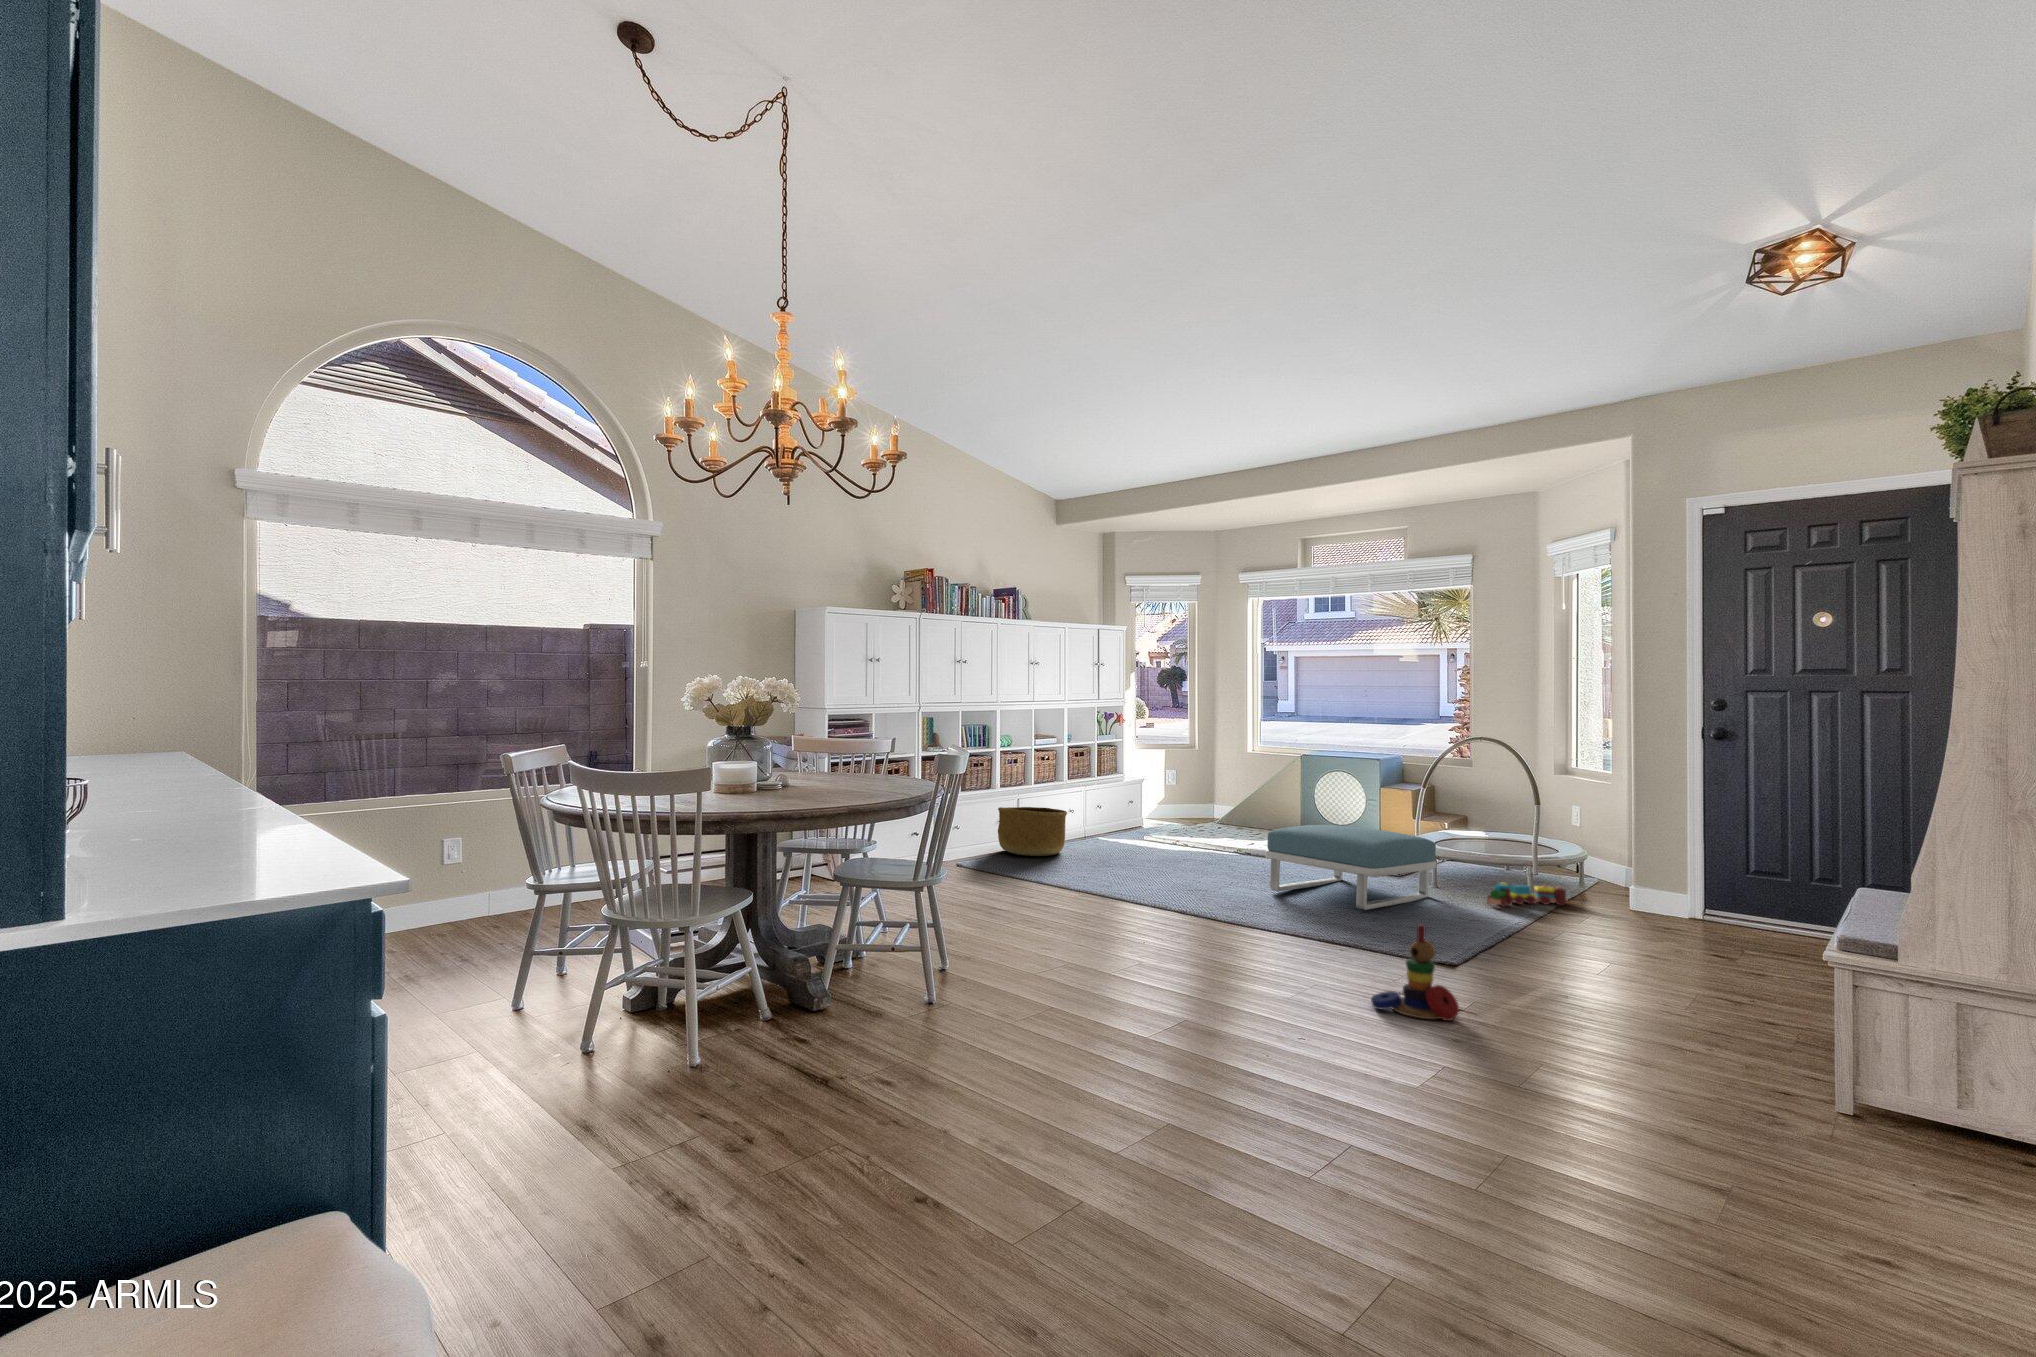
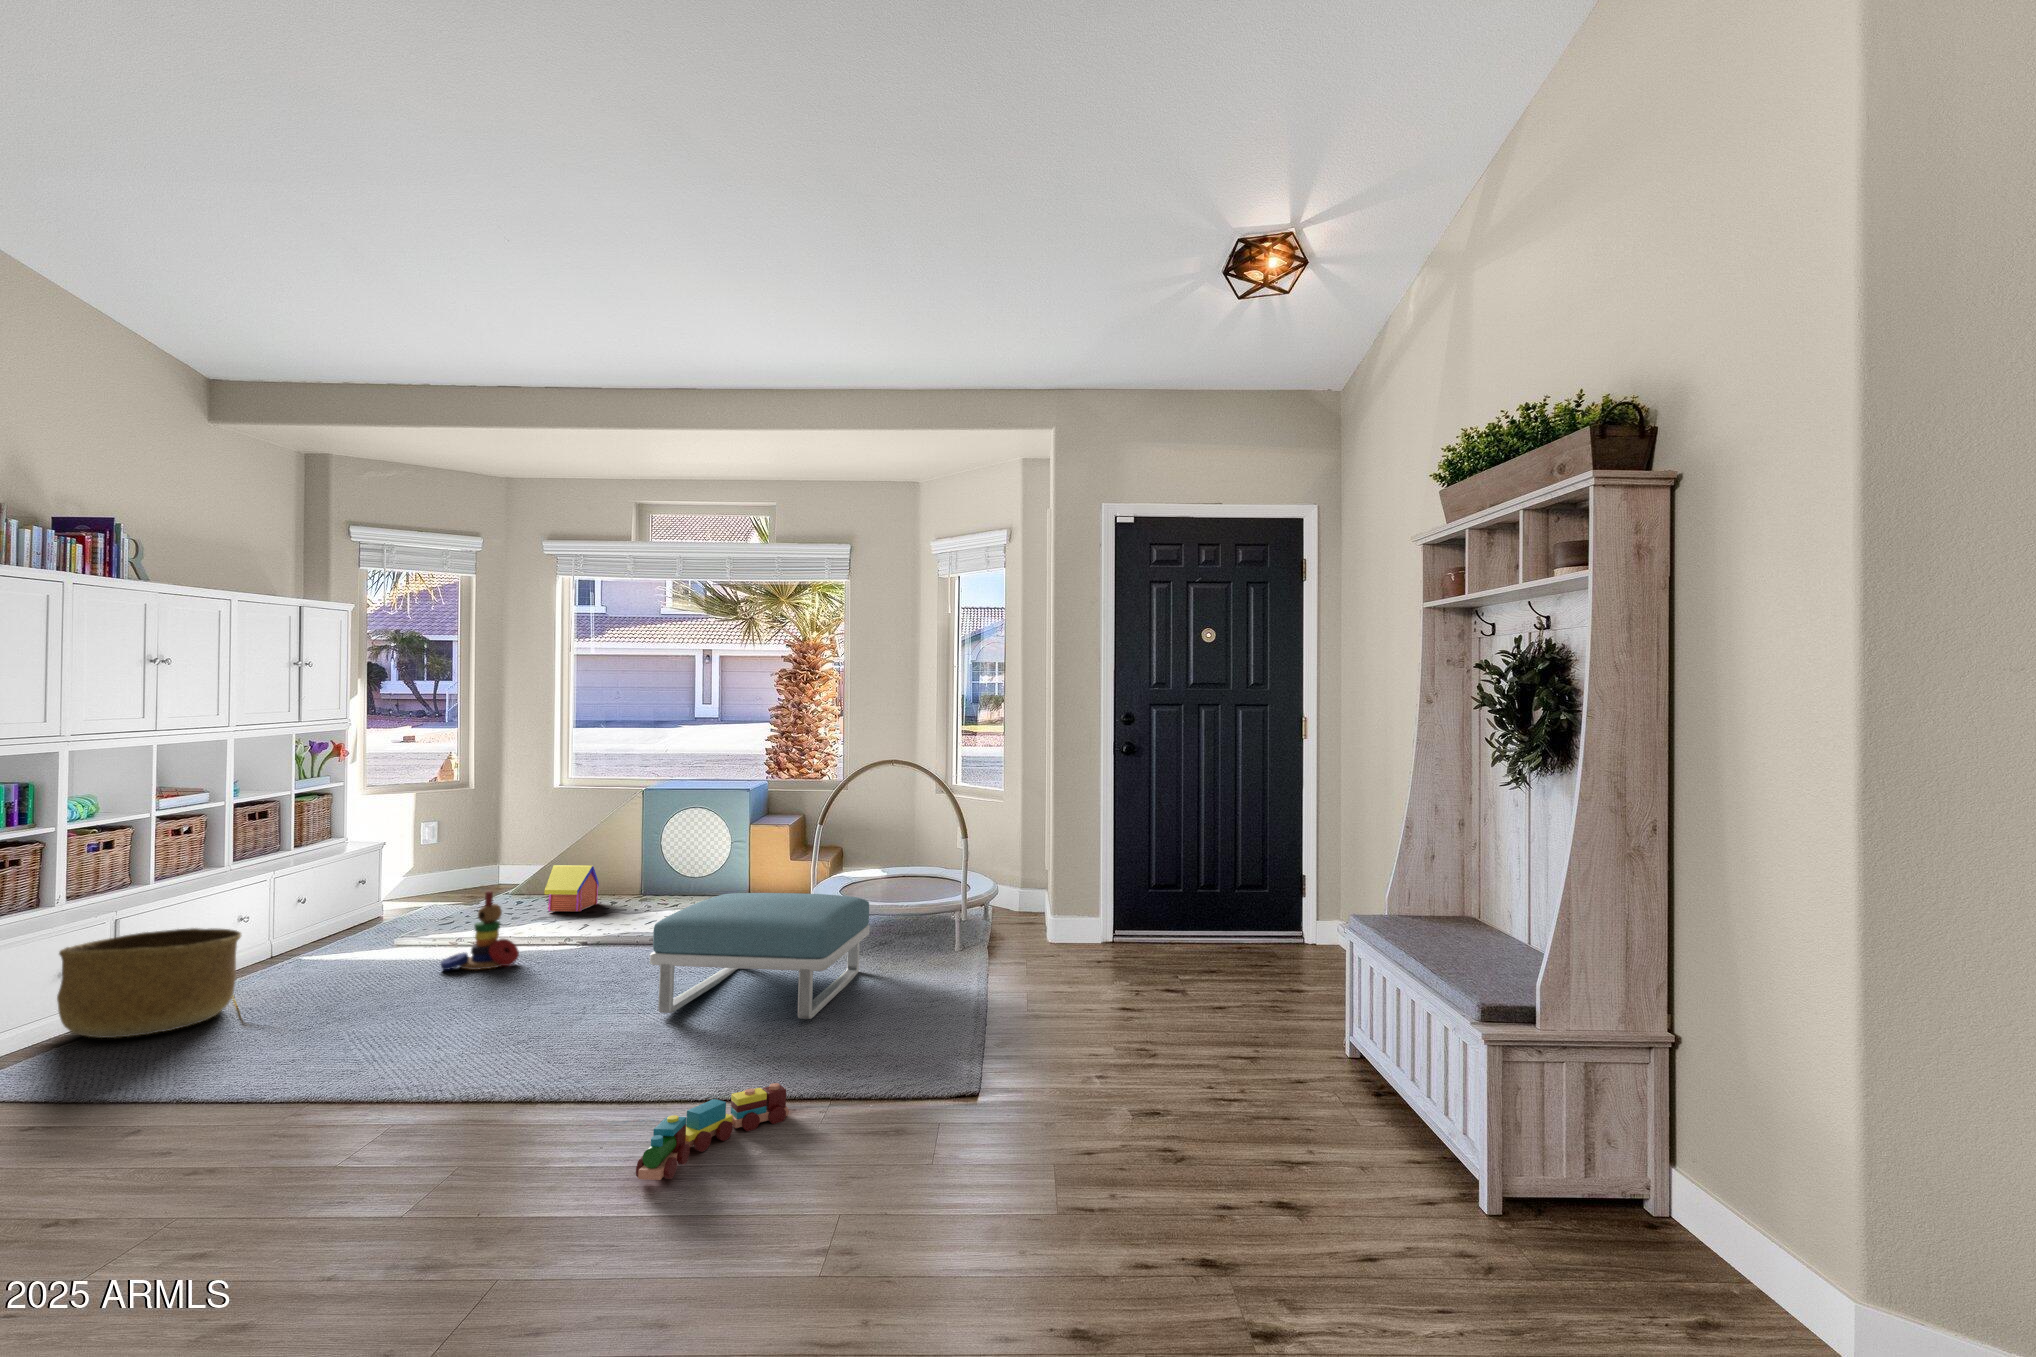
toy house: none [1233,804,1270,837] -> present [544,865,599,911]
toy train: present [1487,883,1567,907] -> present [636,1083,788,1180]
stacking toy: present [1371,924,1459,1021] -> present [440,891,519,970]

